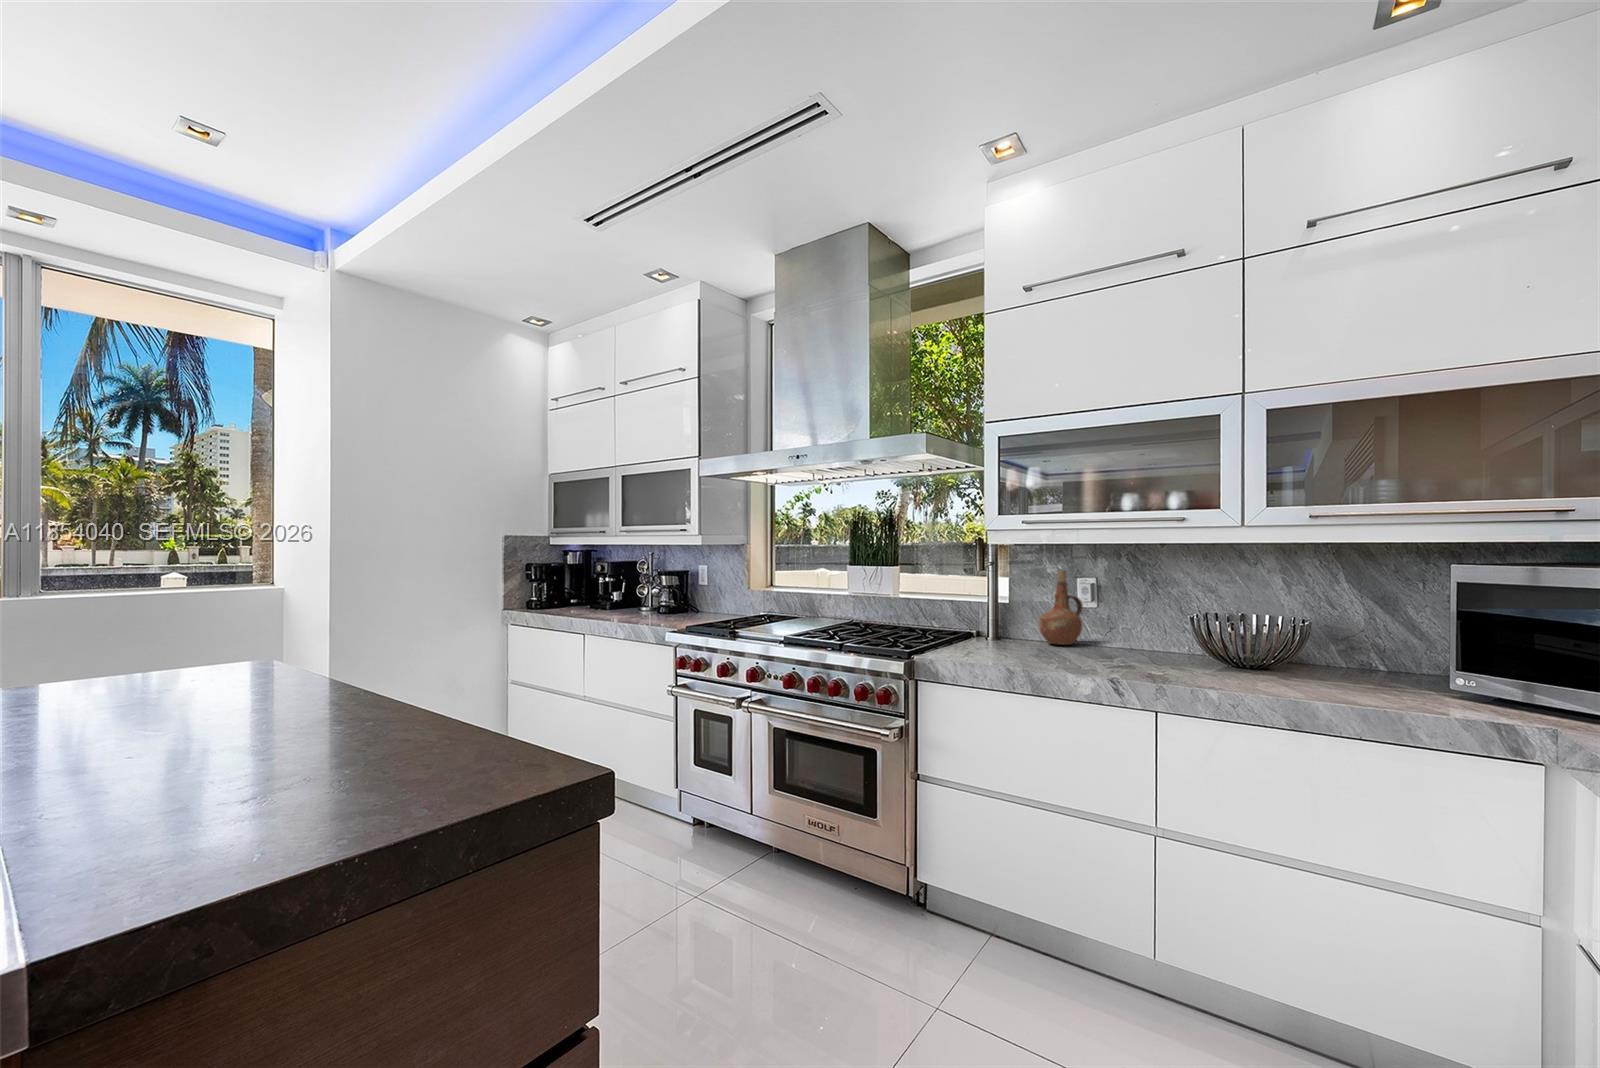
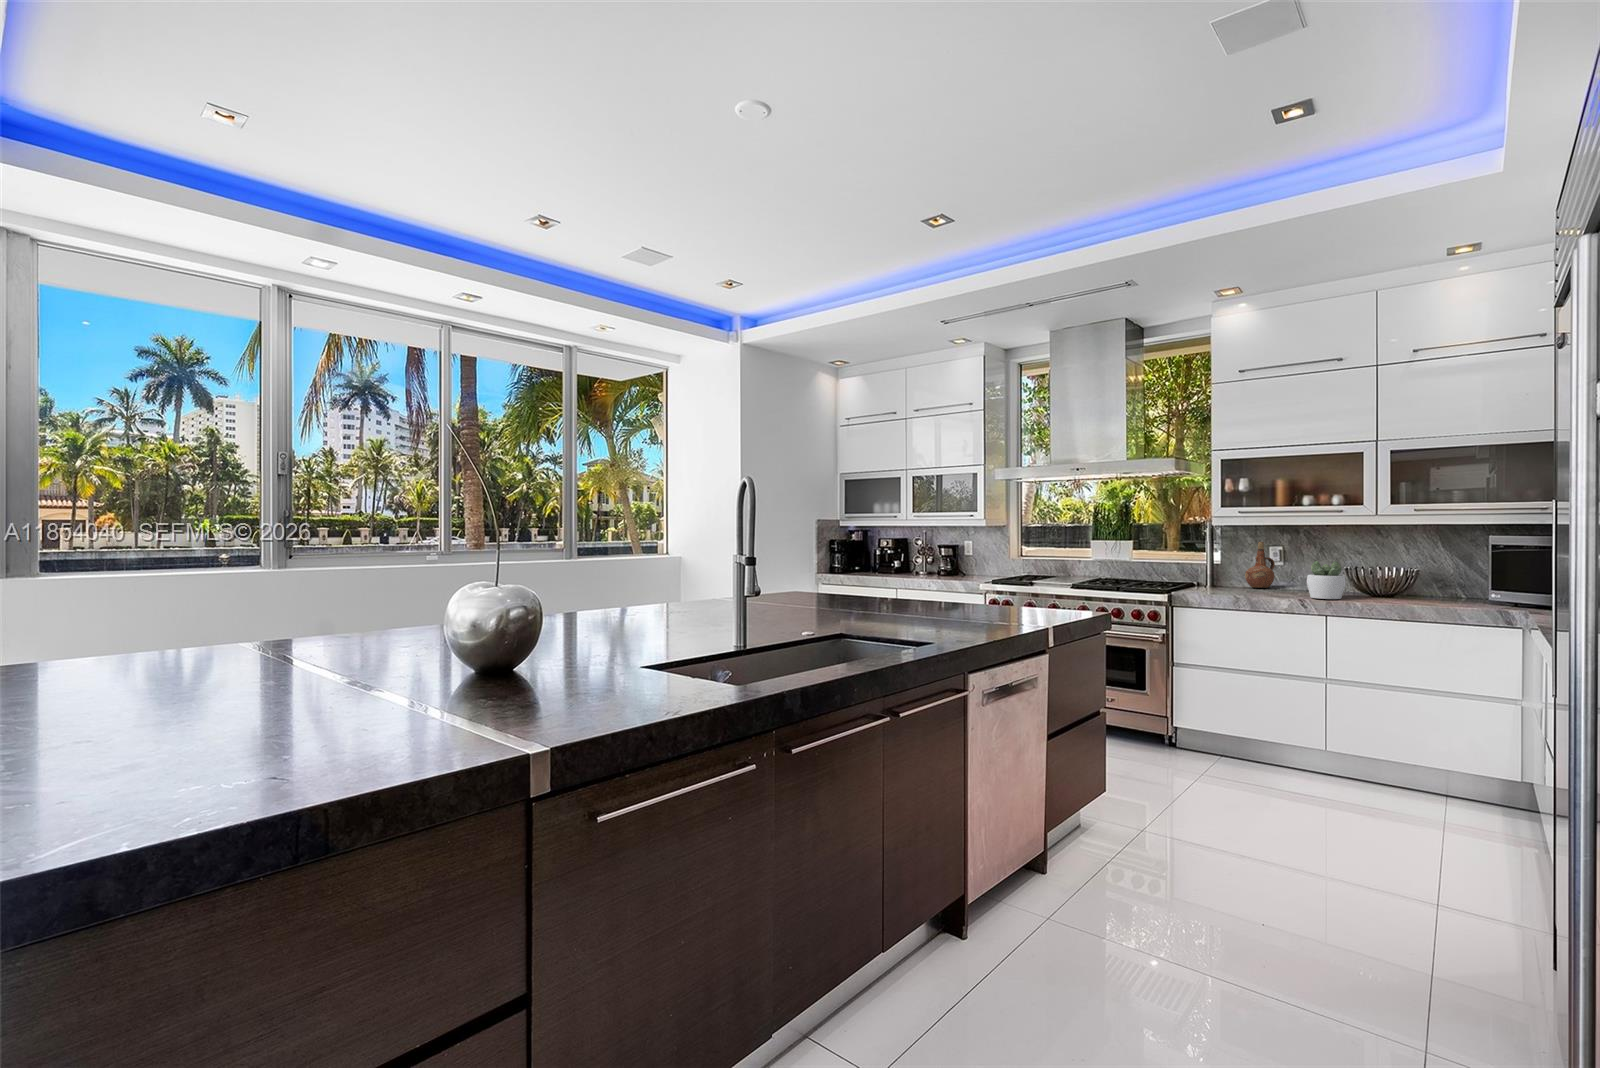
succulent plant: none [1129,605,1194,676] -> present [1307,561,1346,599]

